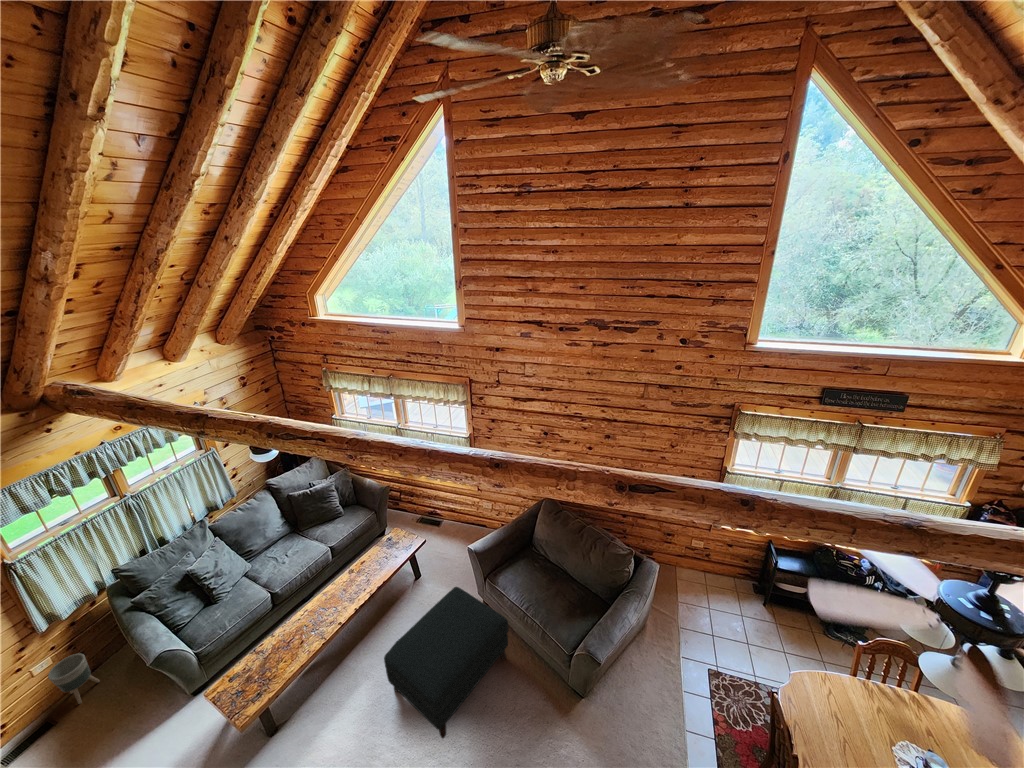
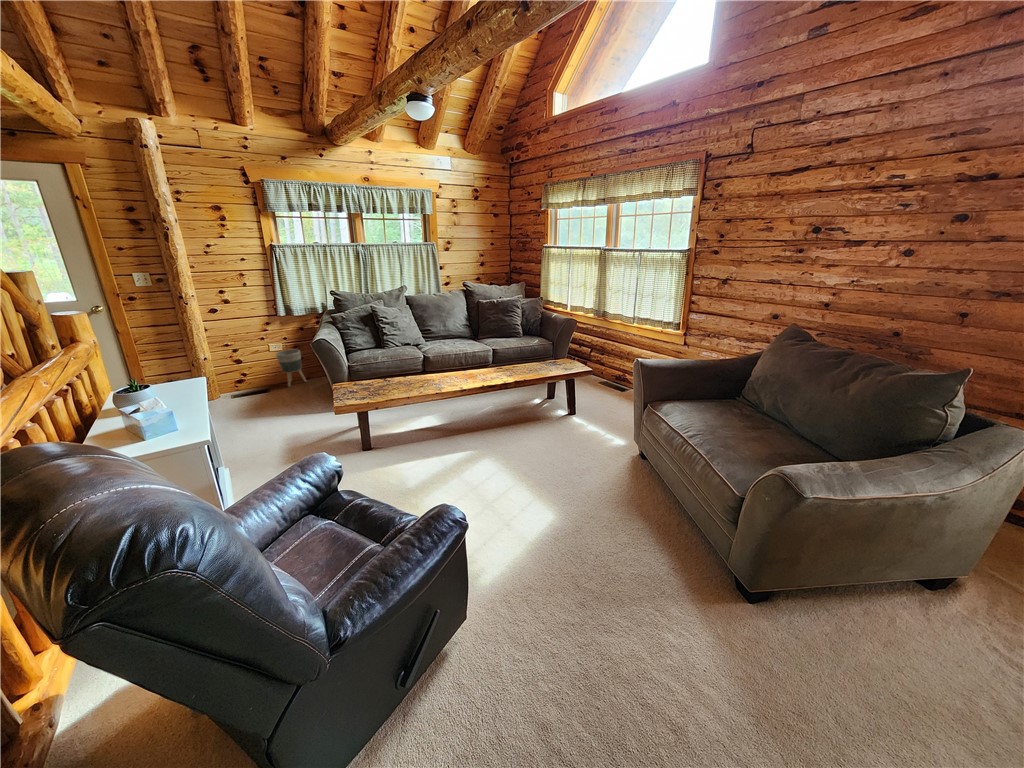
ottoman: present [384,587,509,738] -> none [479,387,652,524]

